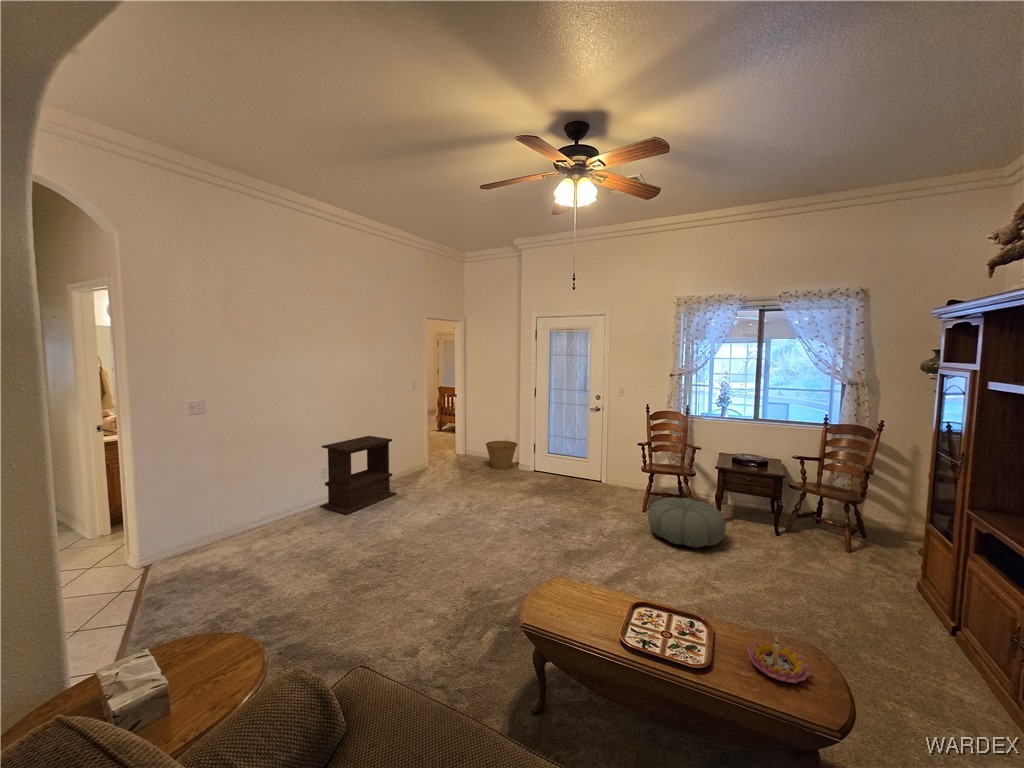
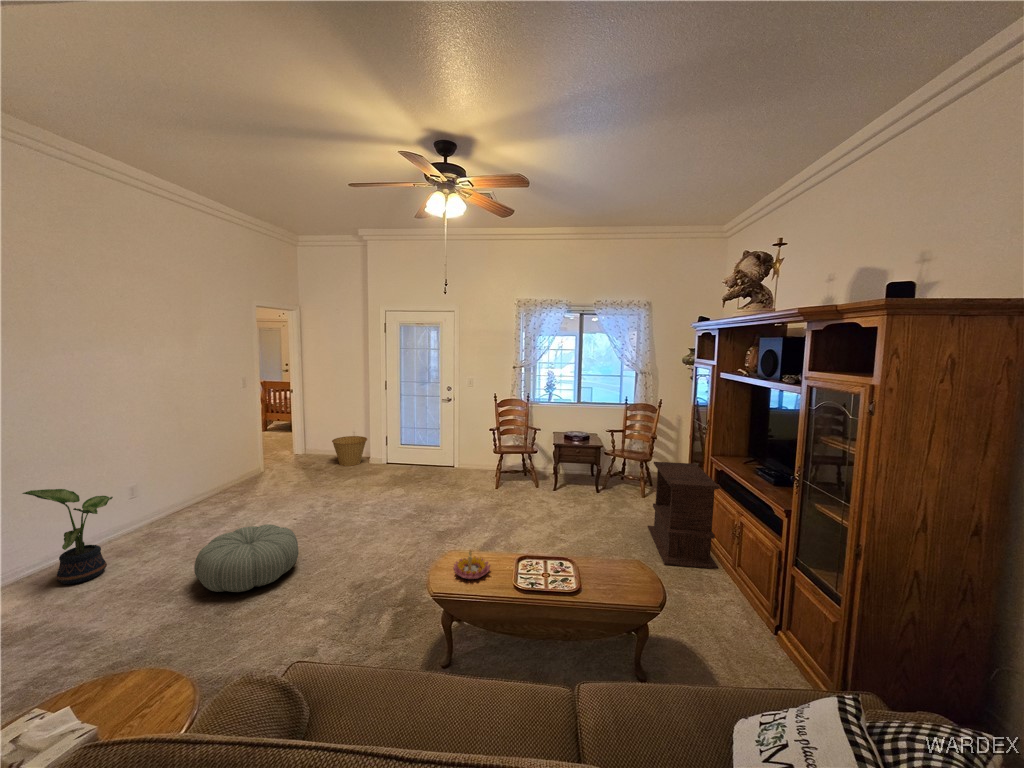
side table: present [320,436,397,515] -> present [648,462,720,569]
potted plant: none [246,462,304,541] -> present [23,489,113,584]
pouf: present [648,498,726,547] -> present [194,524,299,592]
candle holder: present [747,634,812,683] -> present [453,550,490,580]

